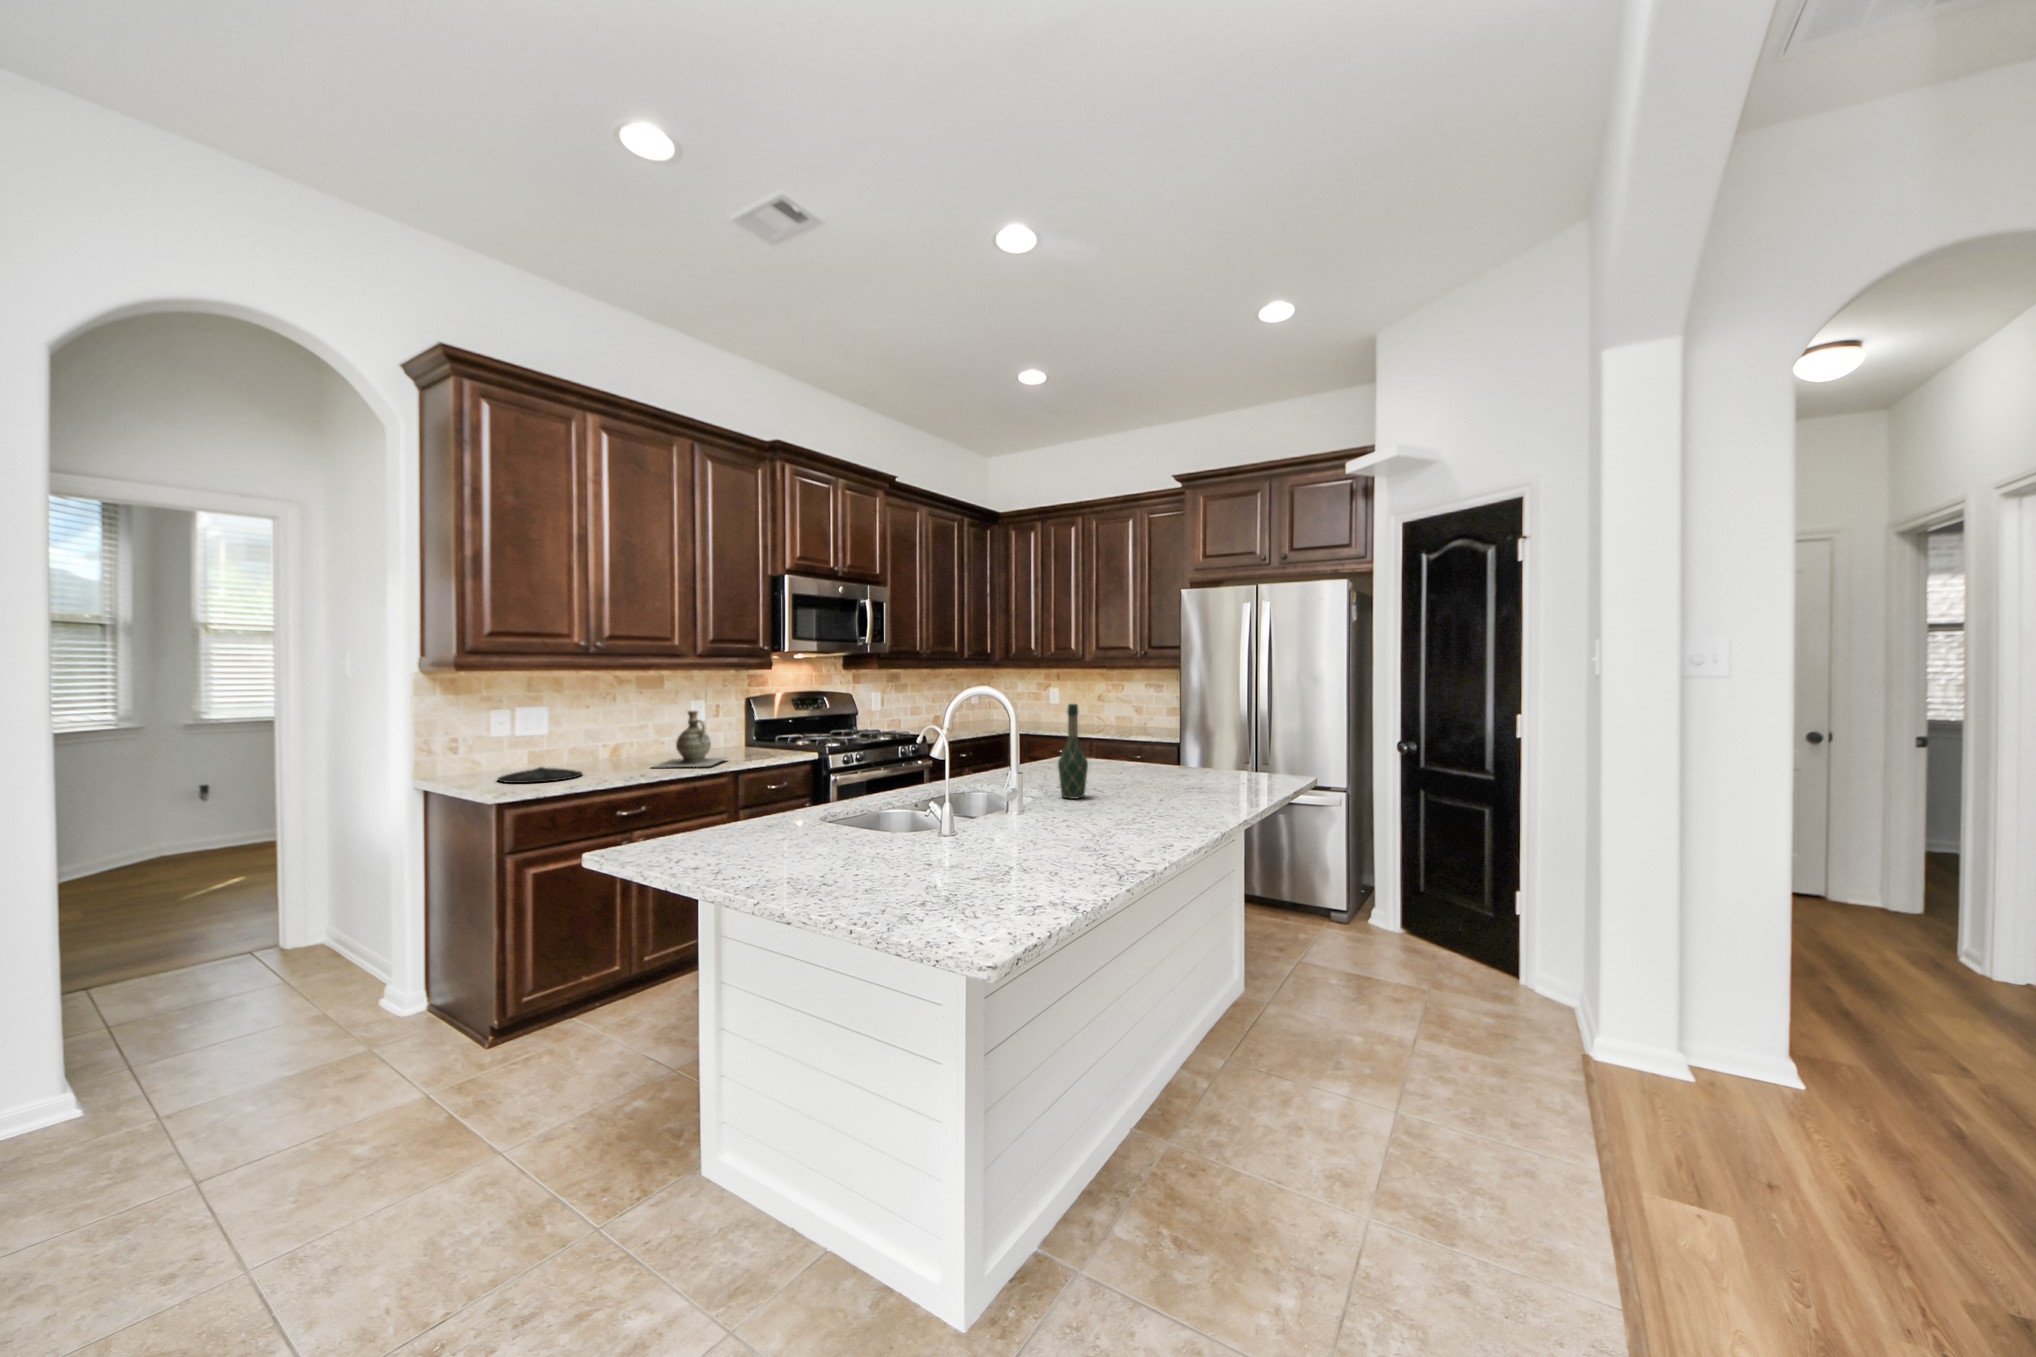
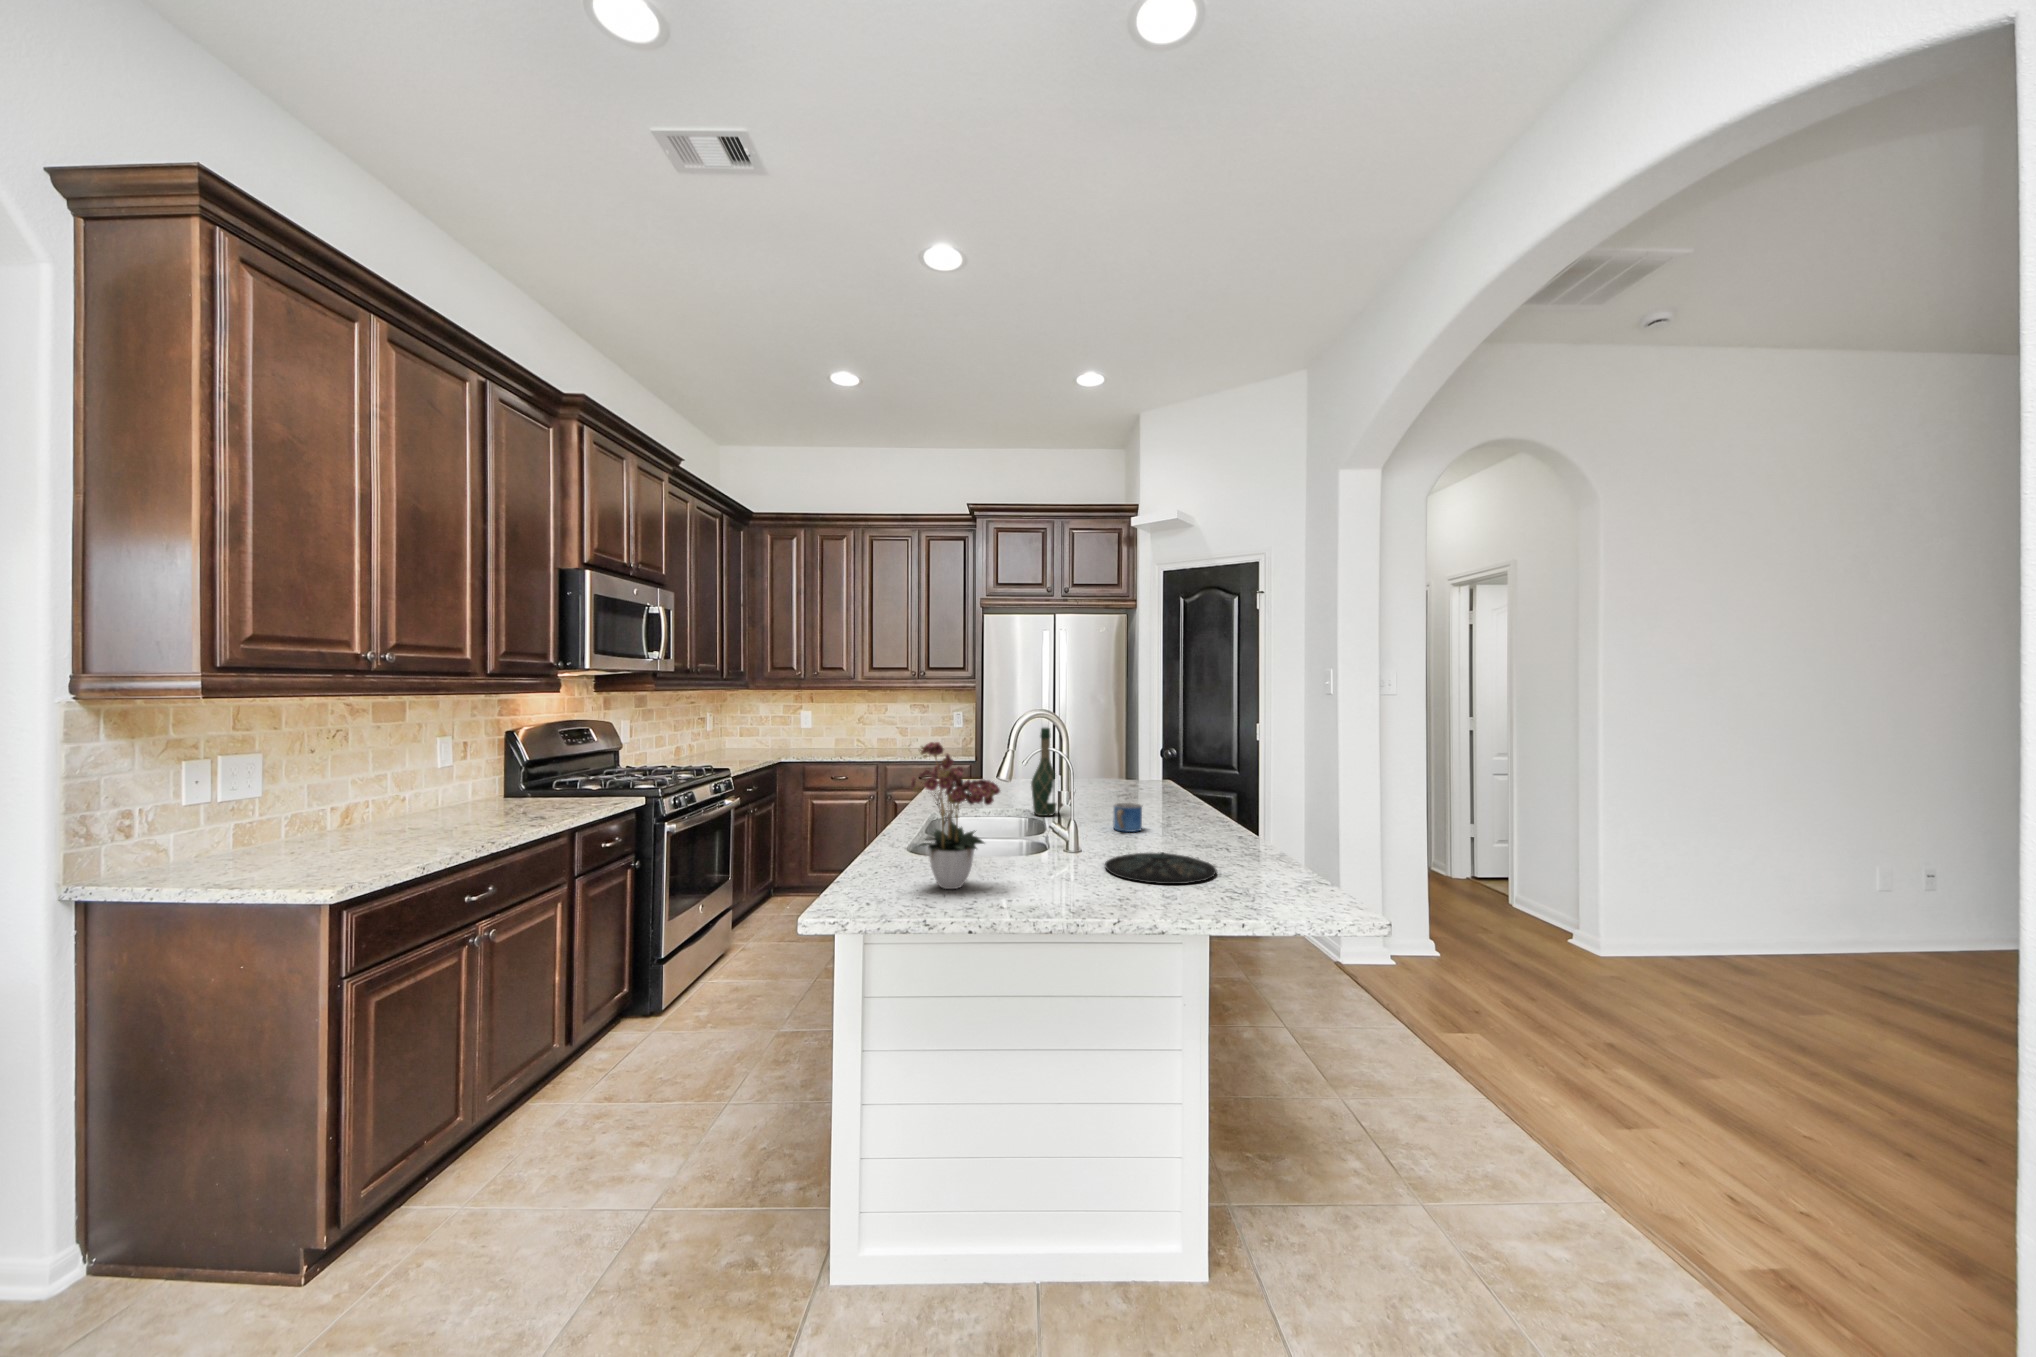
flower arrangement: none [757,697,852,845] -> present [911,742,1000,889]
ceramic jug: present [654,711,728,768] -> none [452,746,547,826]
plate: present [498,767,582,783] -> present [1105,852,1216,884]
mug: none [1090,788,1130,821] -> present [1113,803,1142,832]

